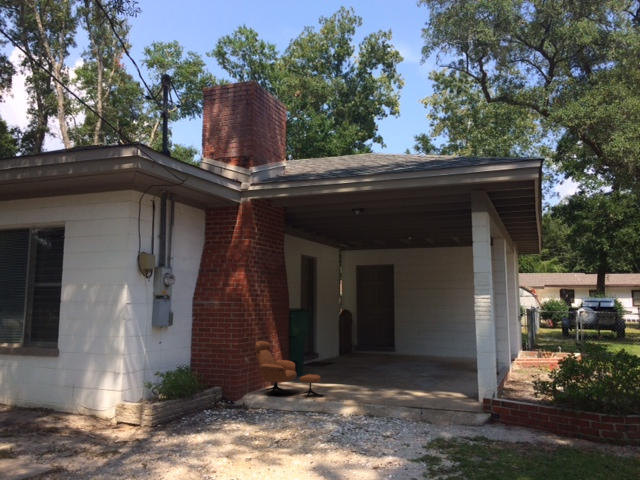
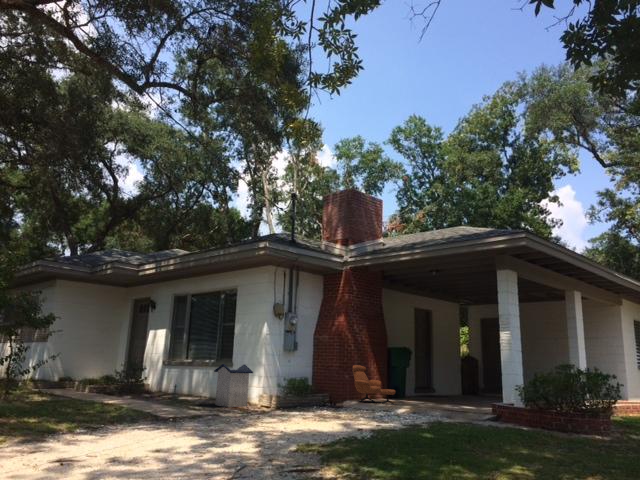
trash can: none [27,354,103,433] -> present [214,364,253,407]

